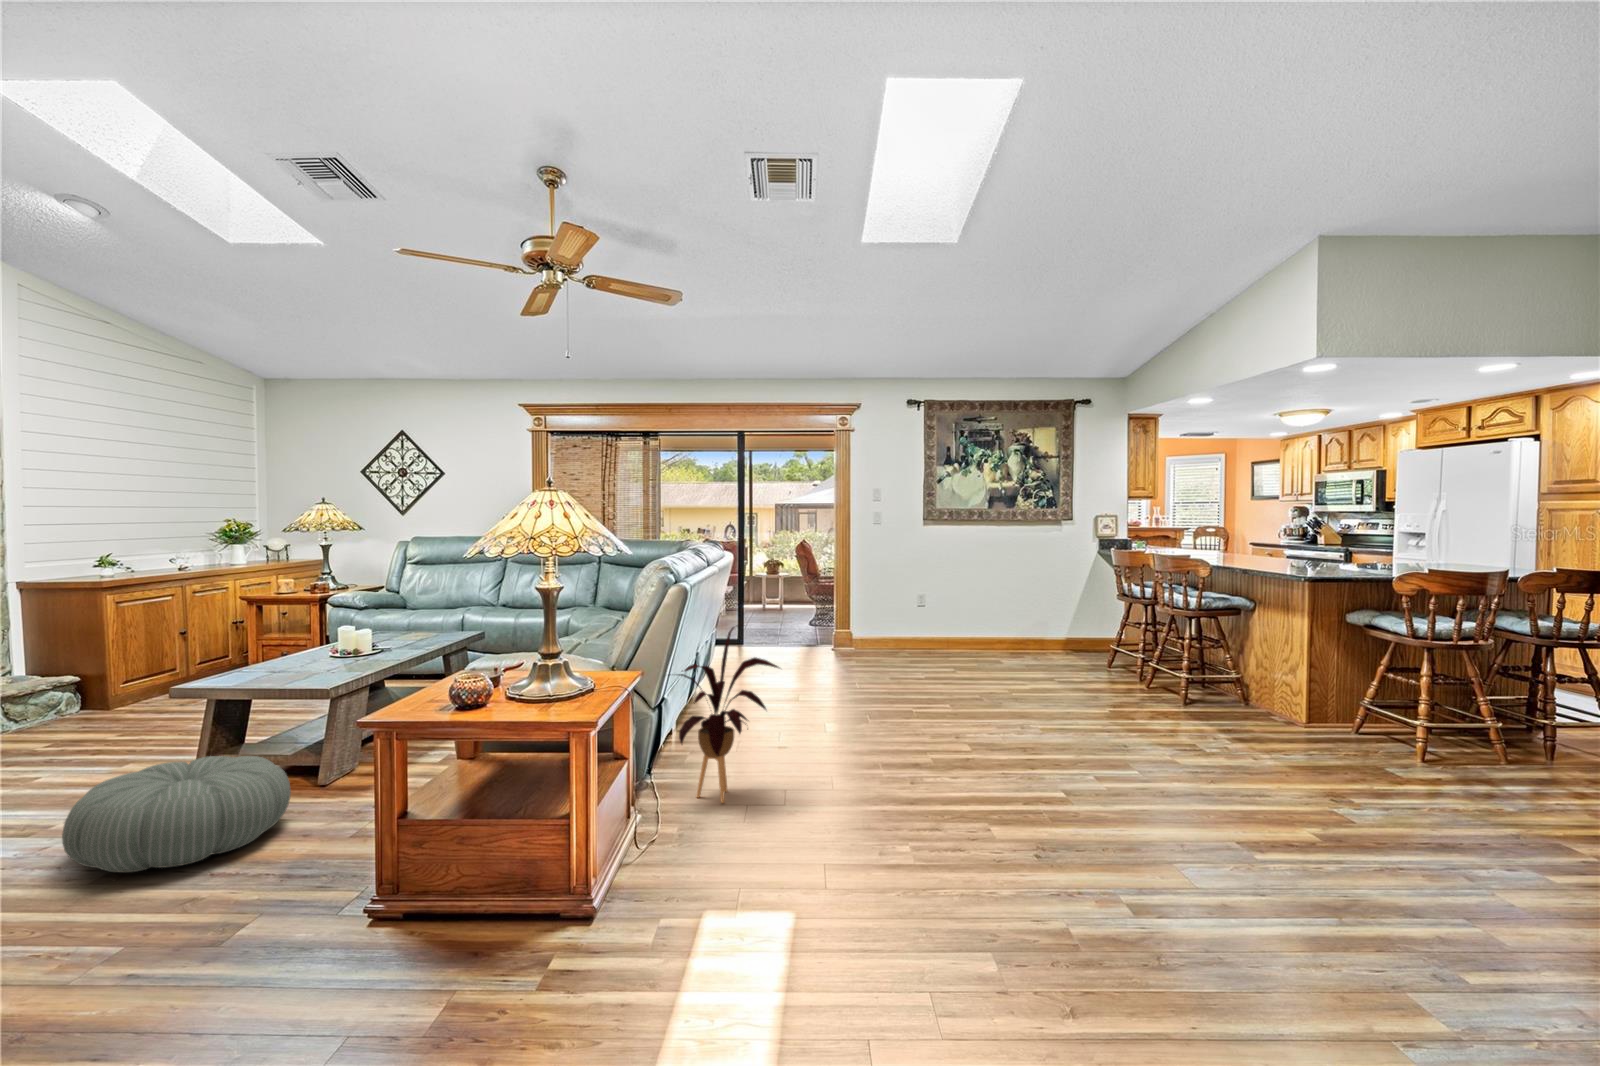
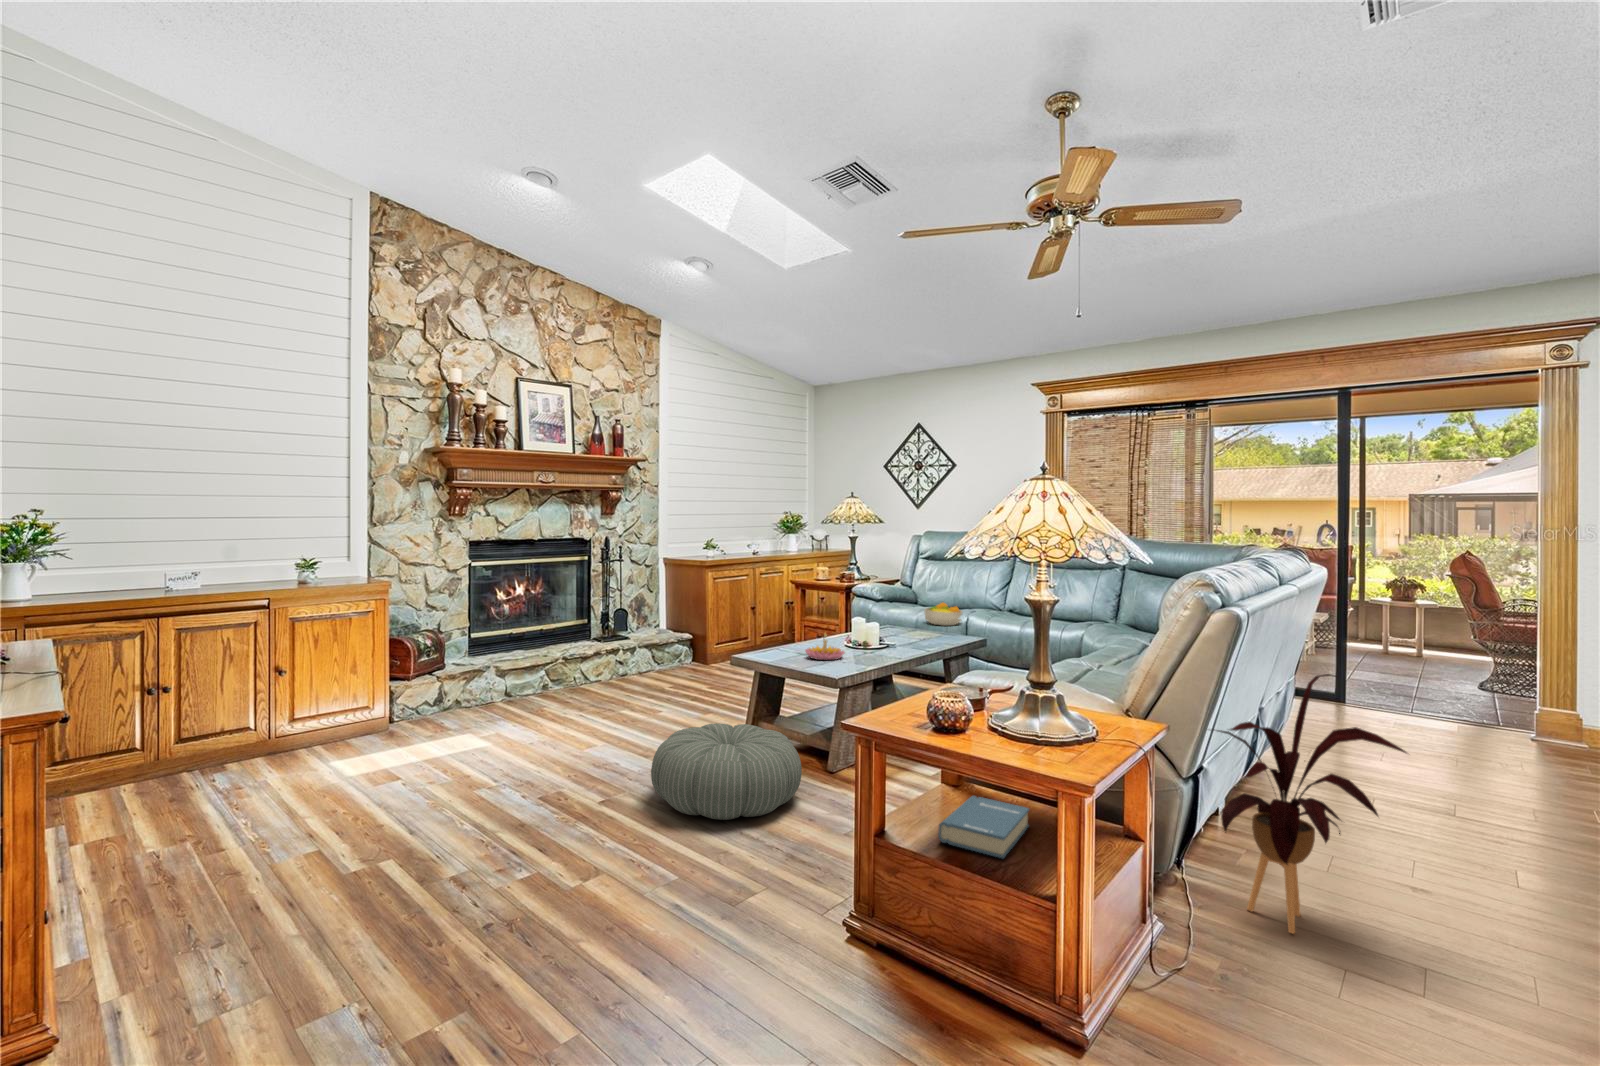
fruit bowl: none [416,606,457,628] -> present [924,603,962,626]
candle holder: none [281,643,334,674] -> present [805,634,845,660]
hardback book: none [463,760,541,805] -> present [938,796,1029,858]

